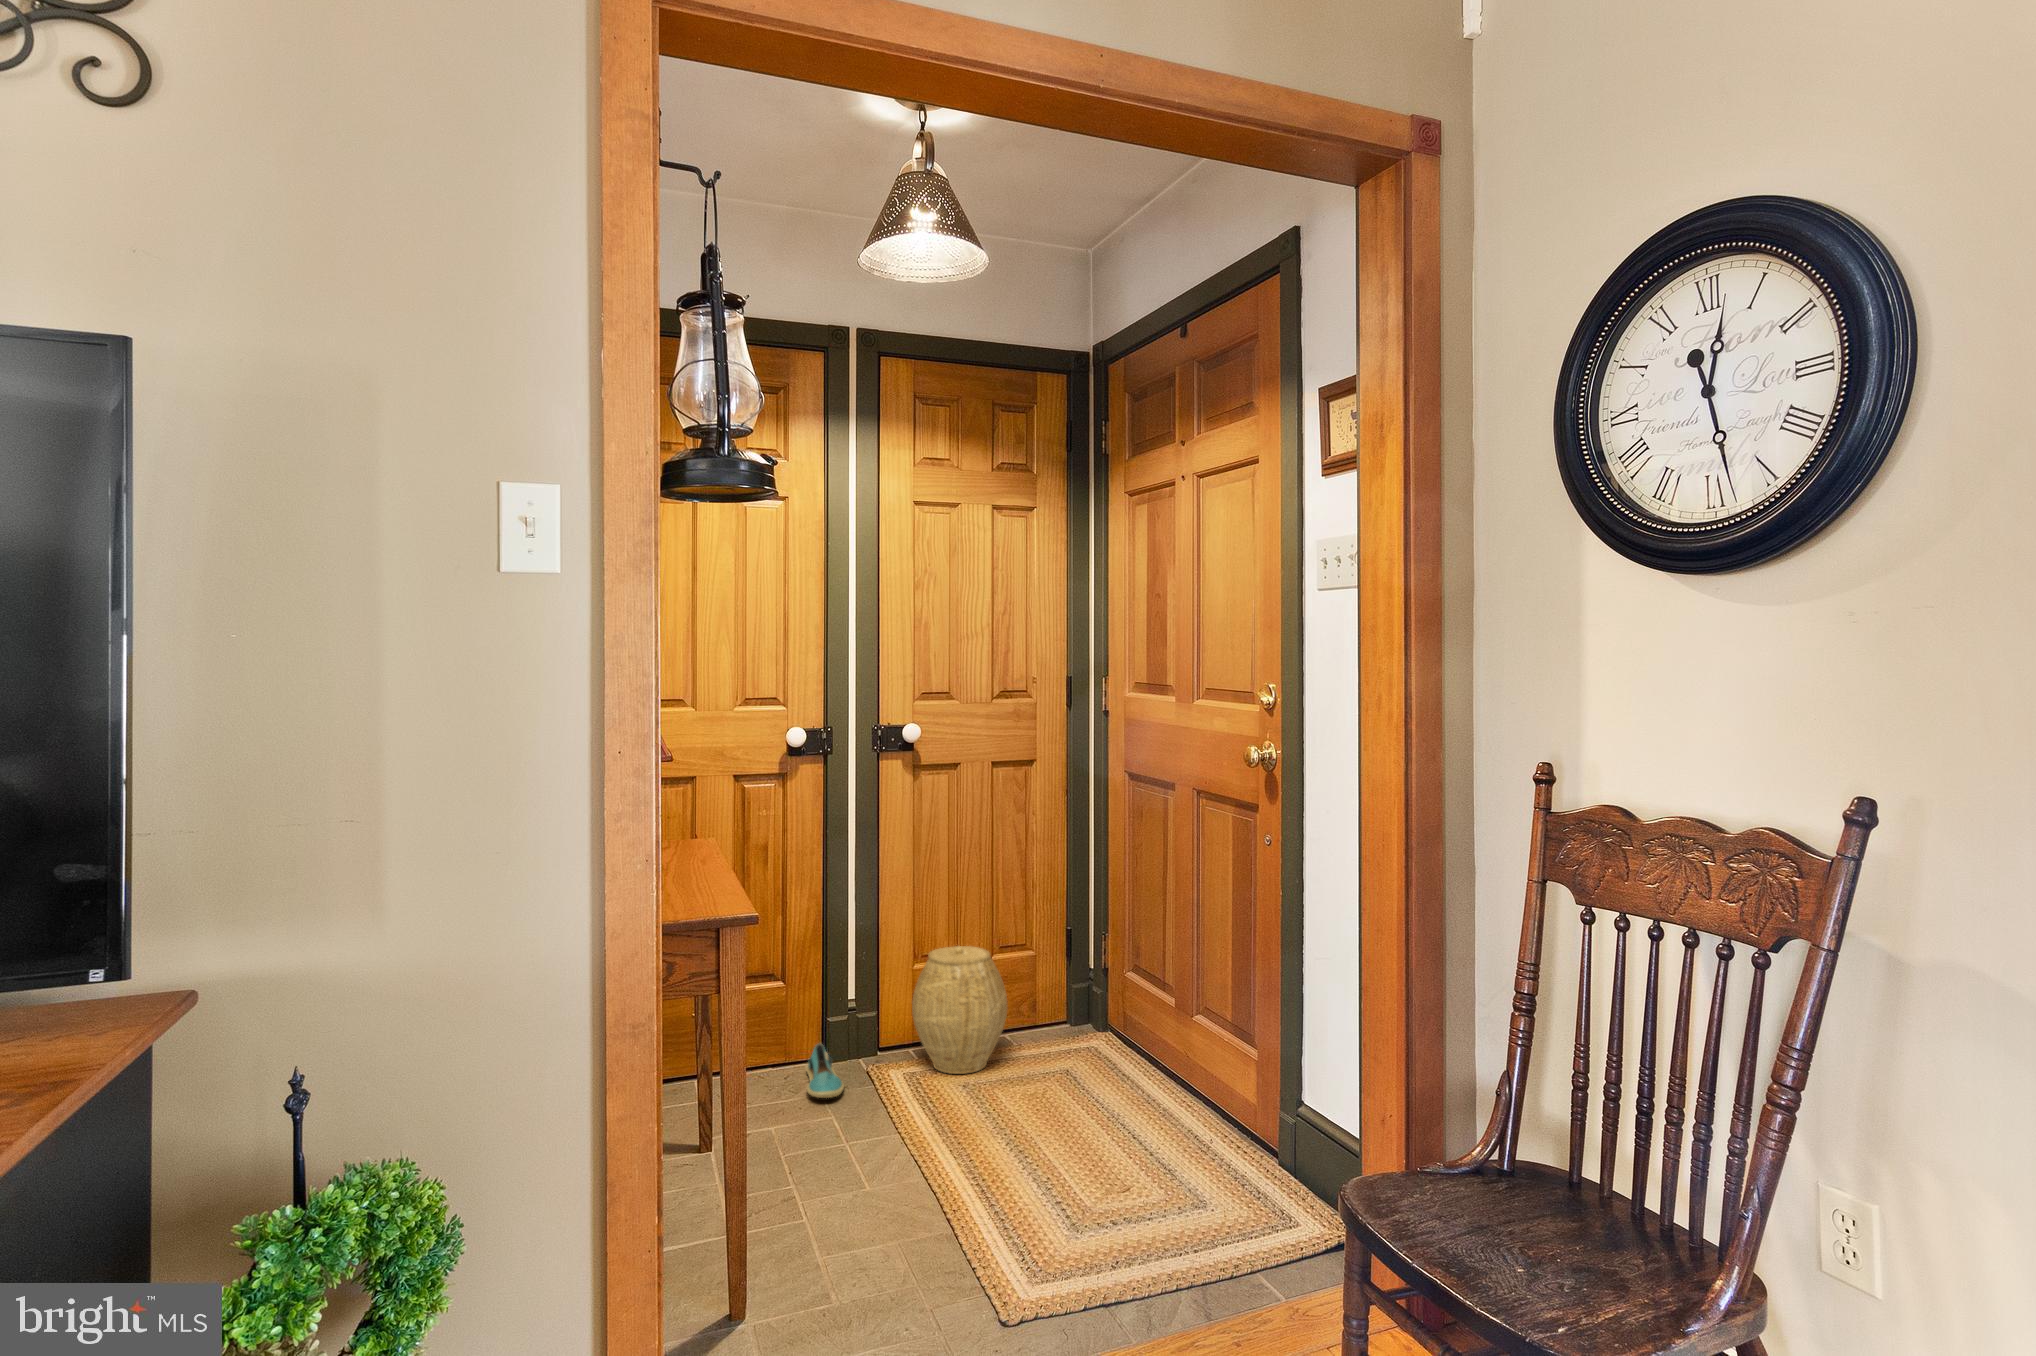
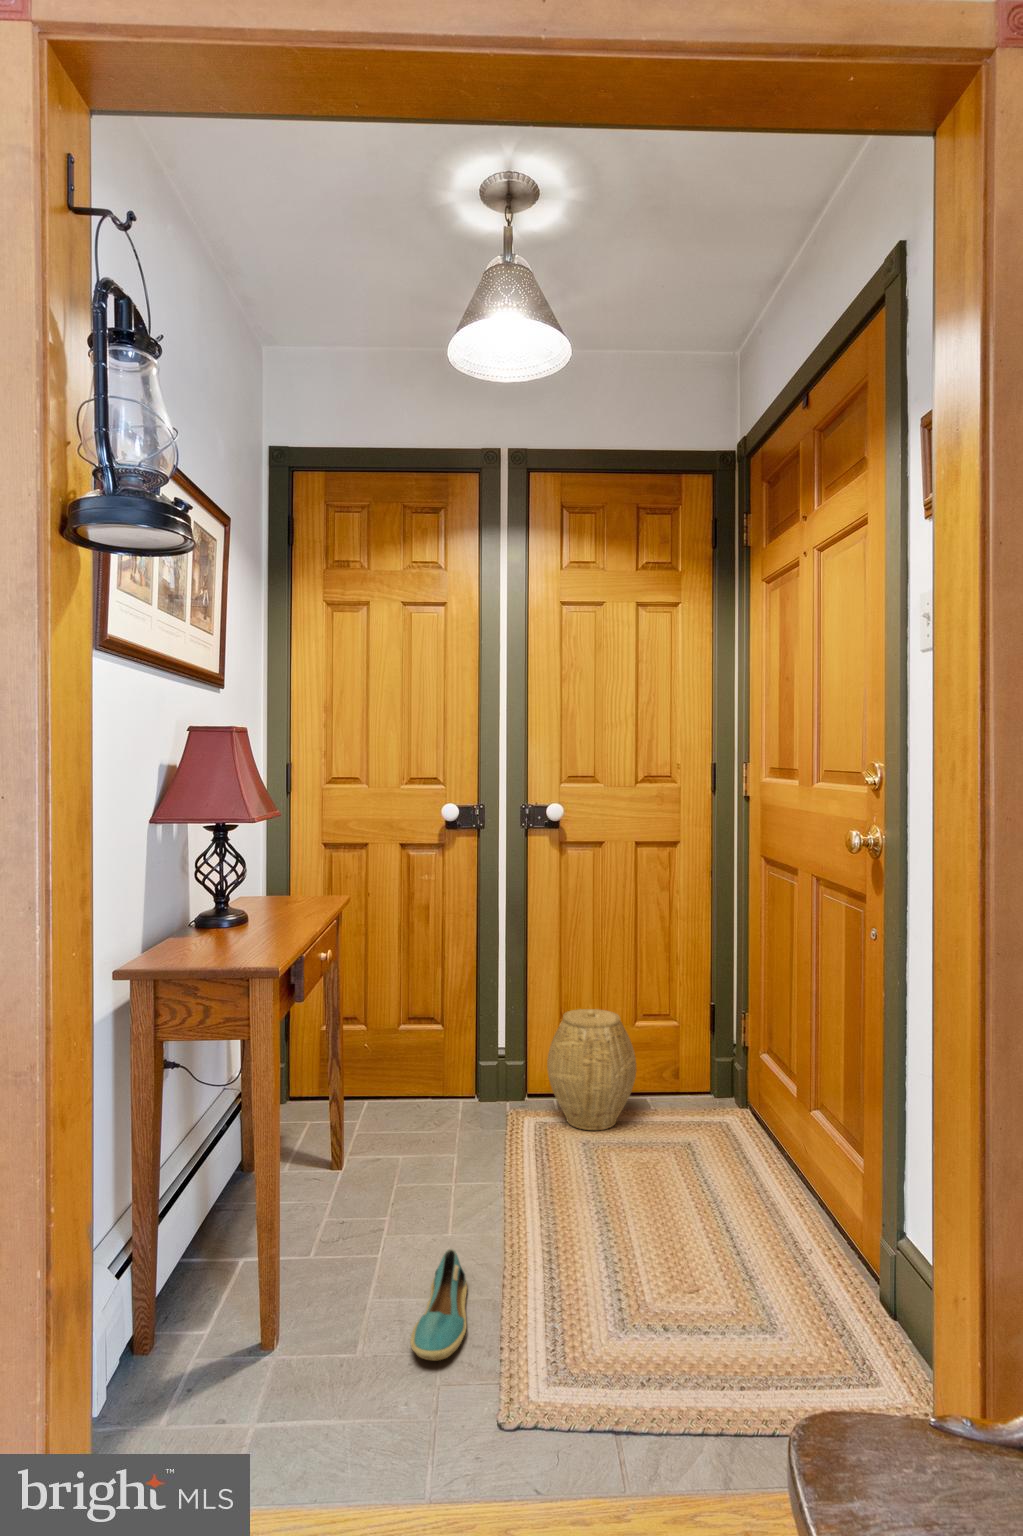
shoe: present [806,1043,844,1098] -> present [410,1249,467,1360]

